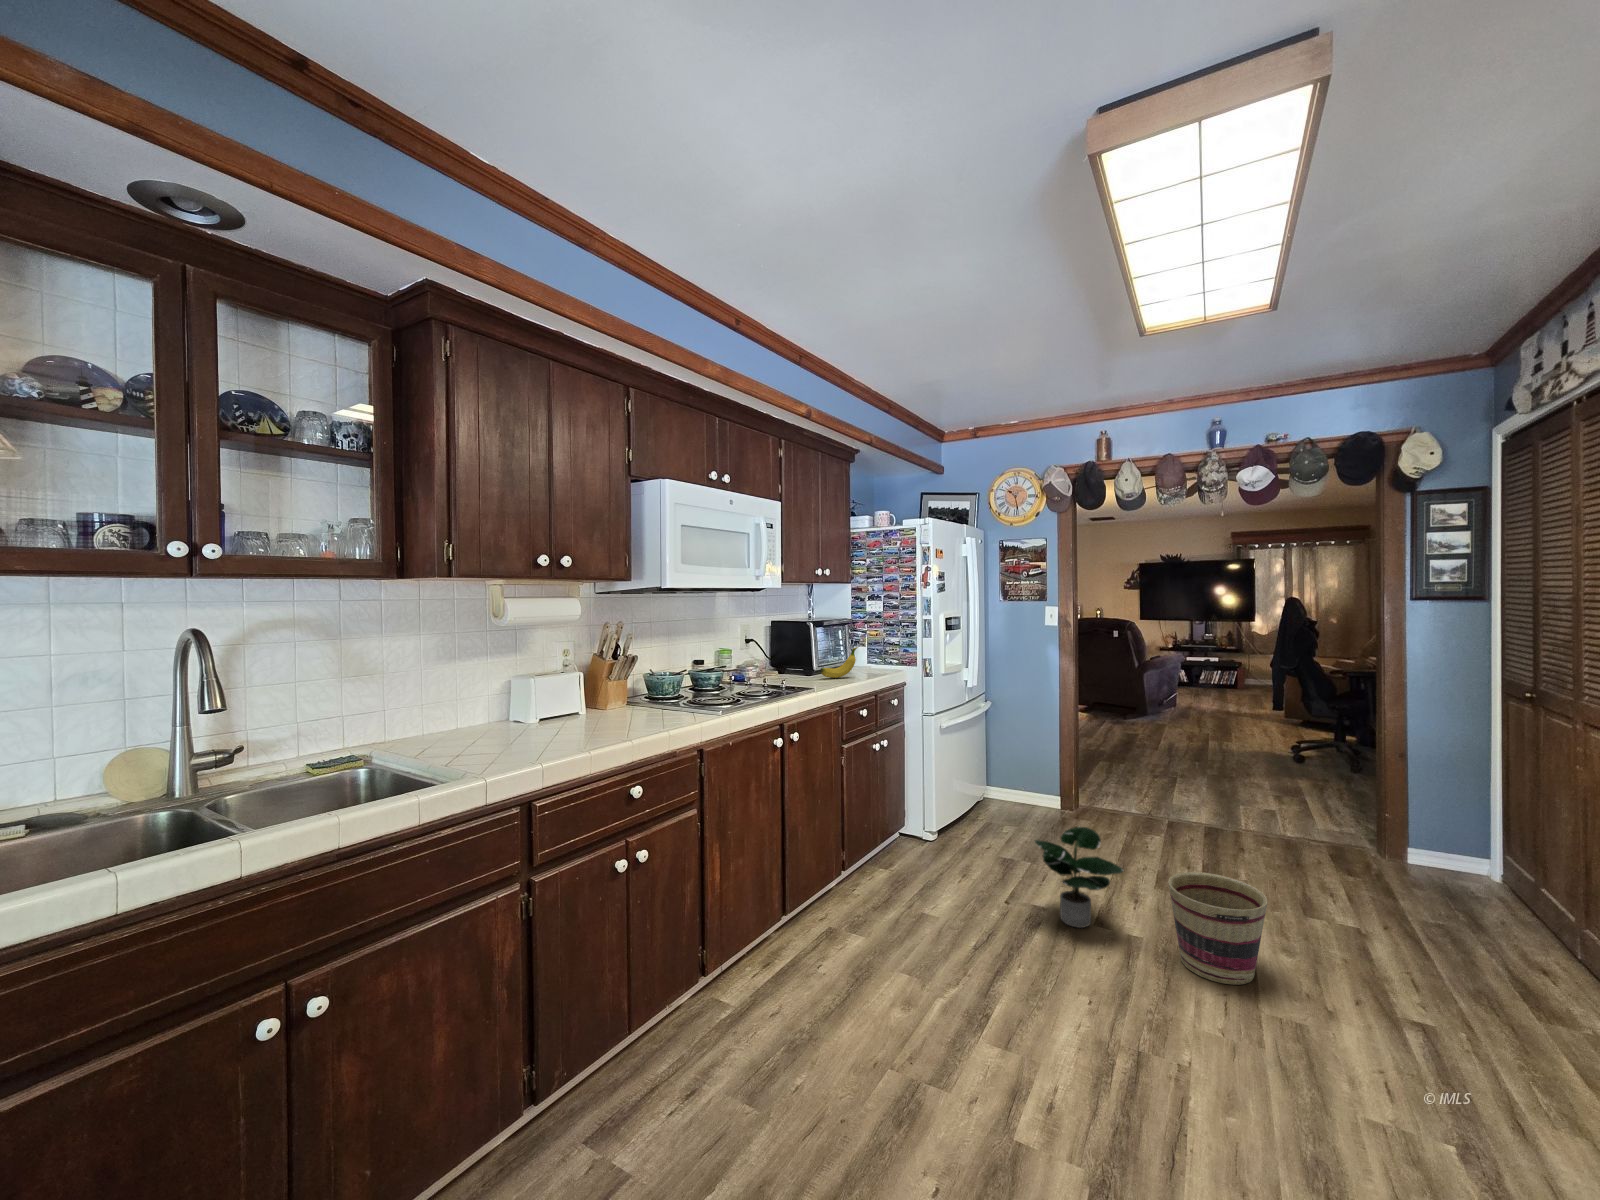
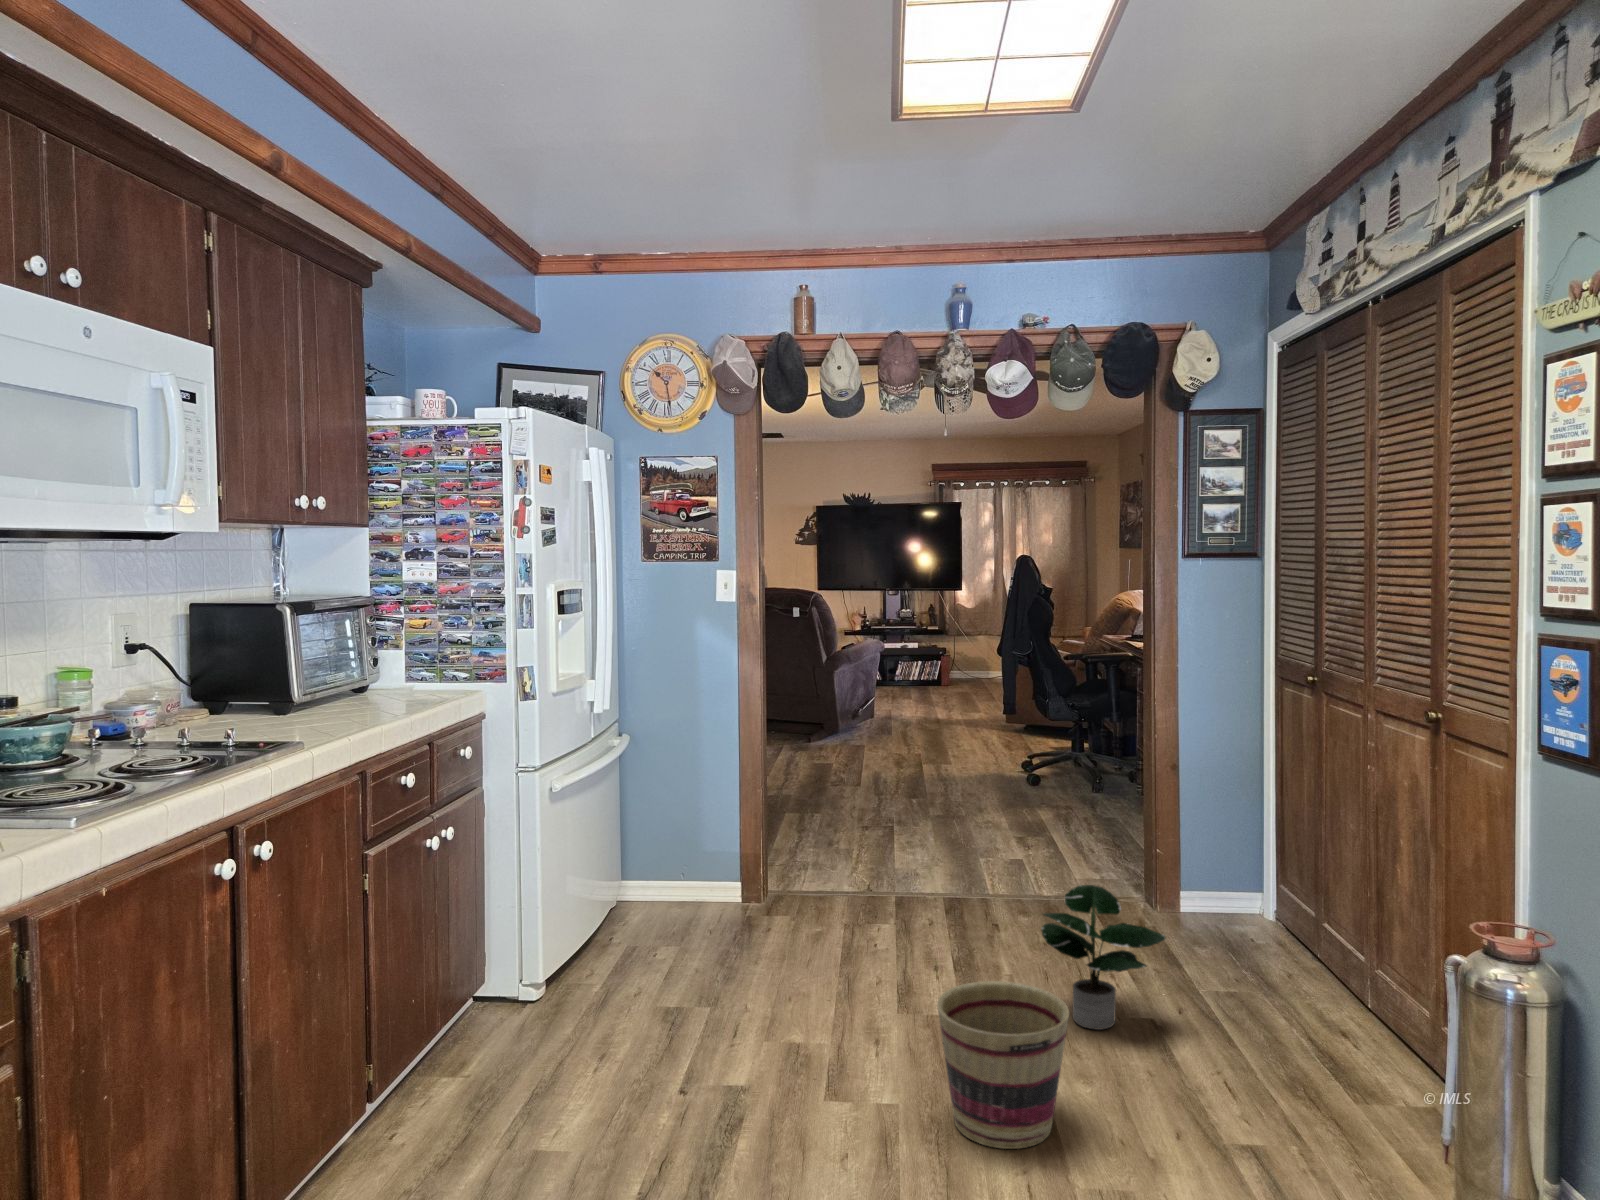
banana: present [821,647,858,678] -> none [311,652,392,717]
potted plant: present [1035,827,1123,928] -> present [1041,885,1165,1030]

